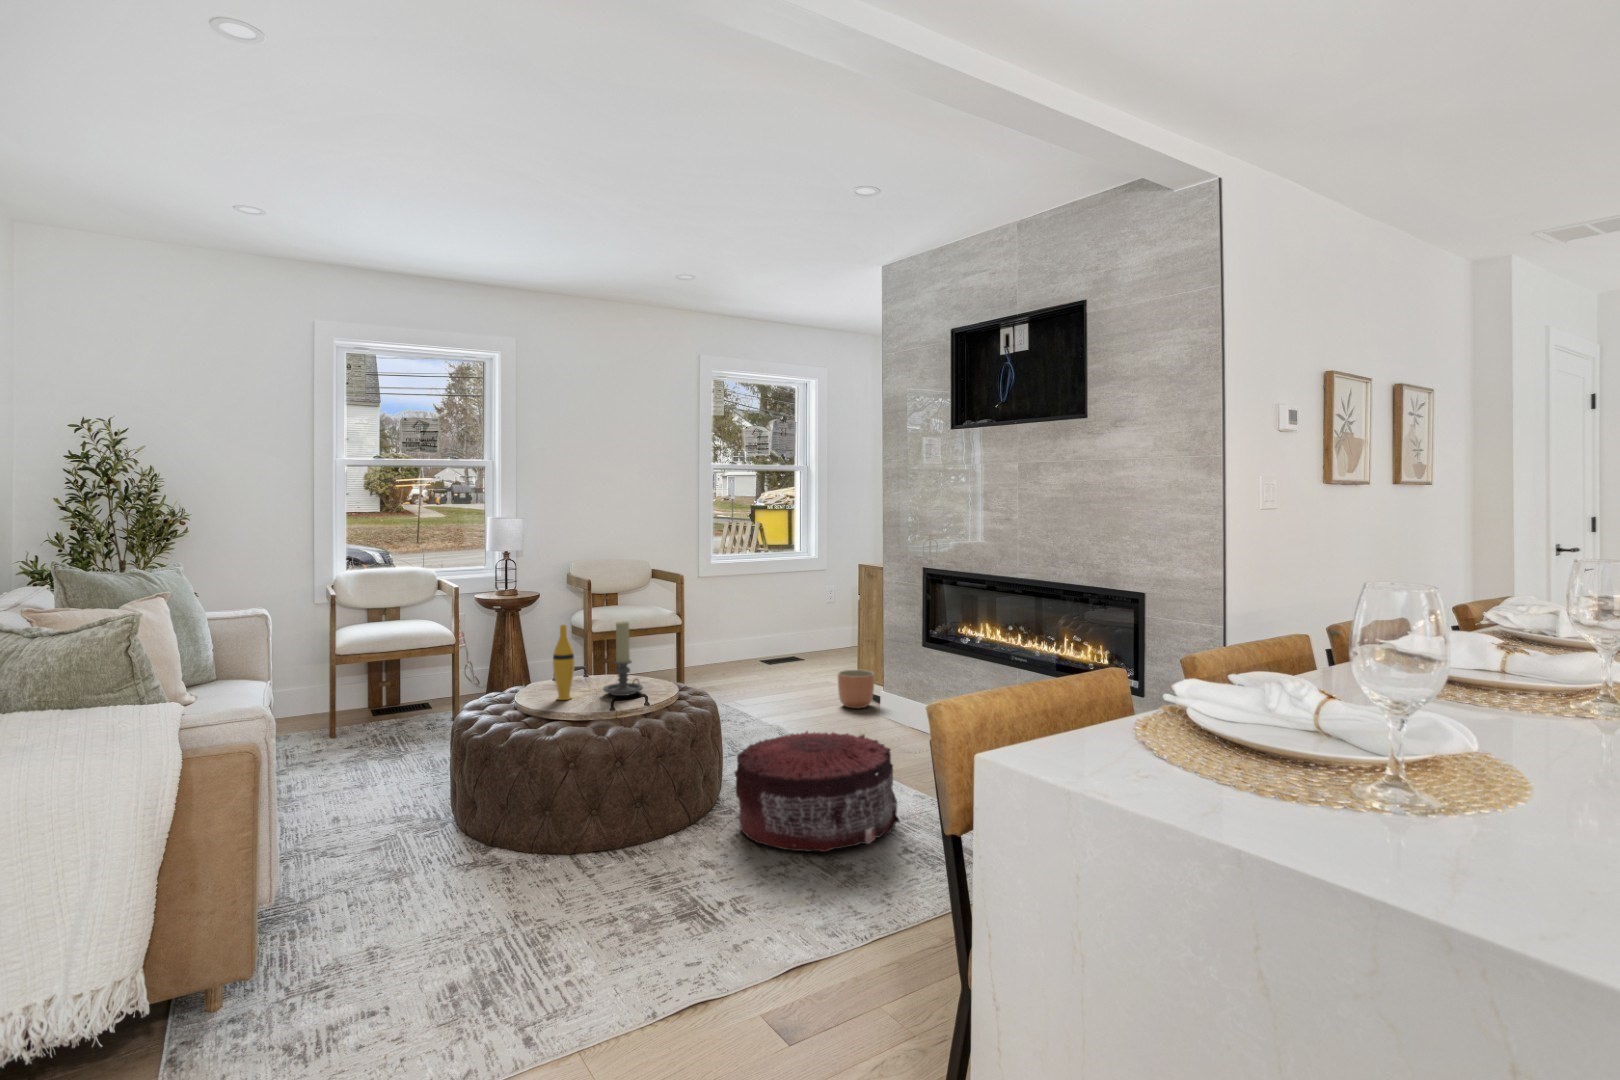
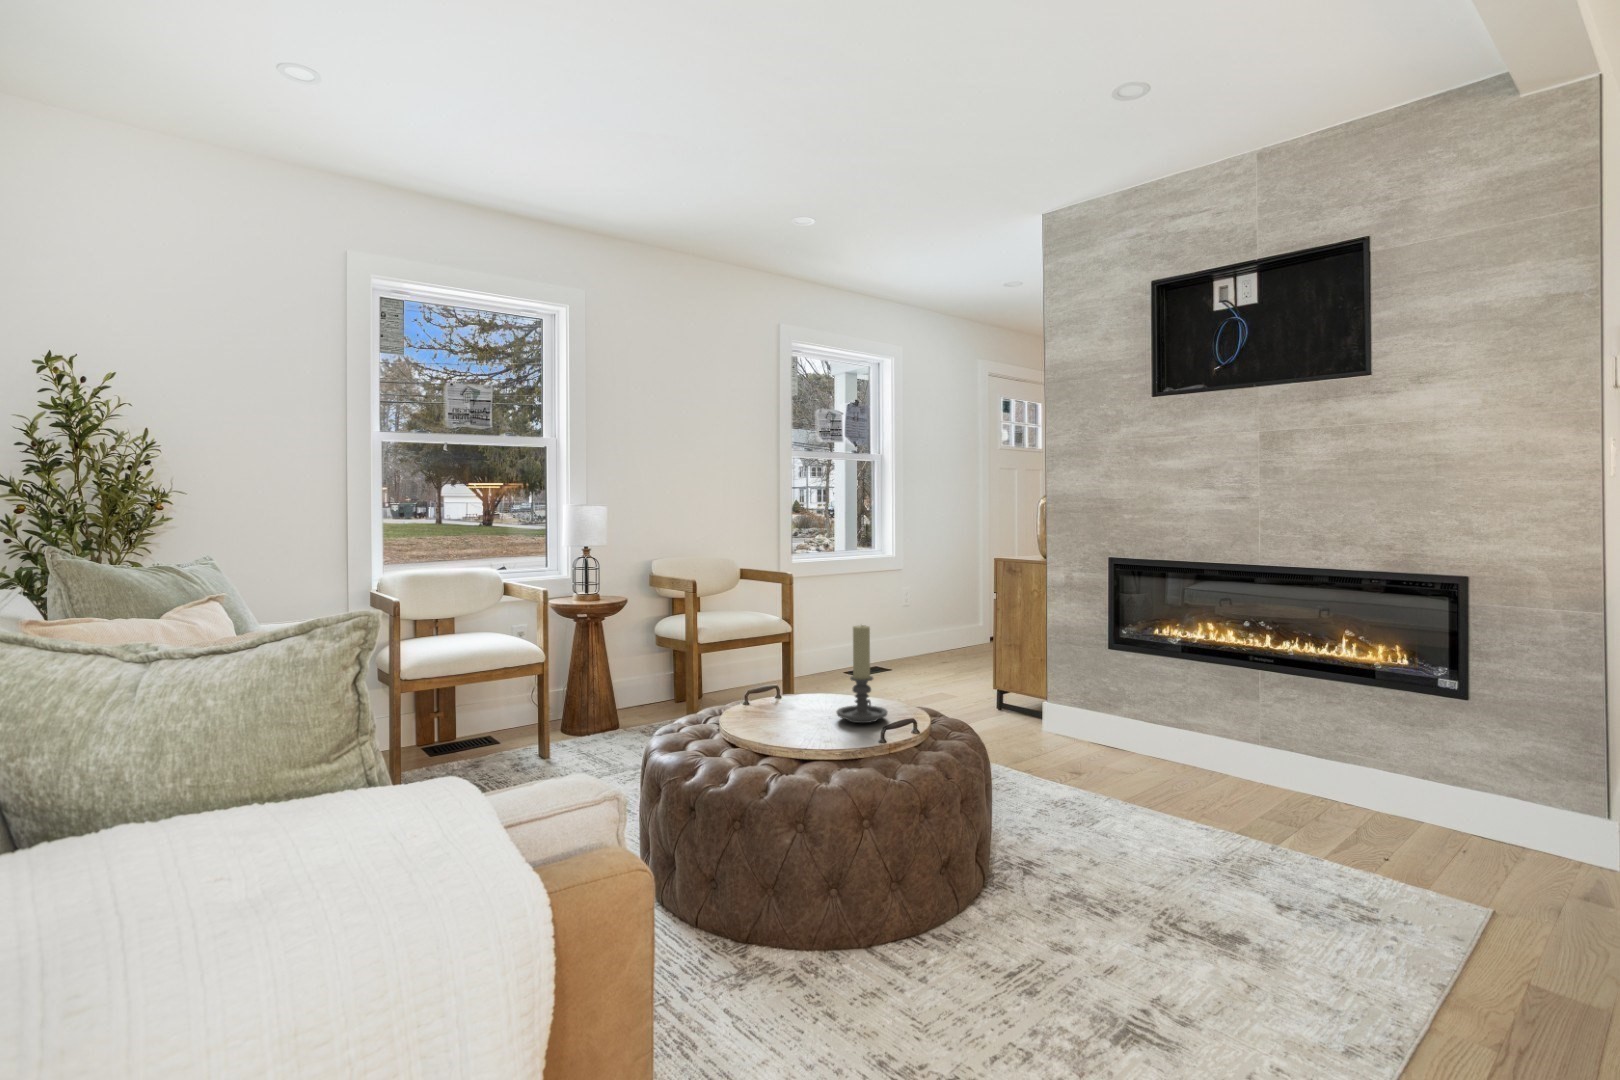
vase: present [553,625,575,700] -> none [776,631,803,731]
planter: present [838,670,874,708] -> none [988,680,1032,725]
pouf: present [734,731,899,852] -> none [1026,758,1248,923]

